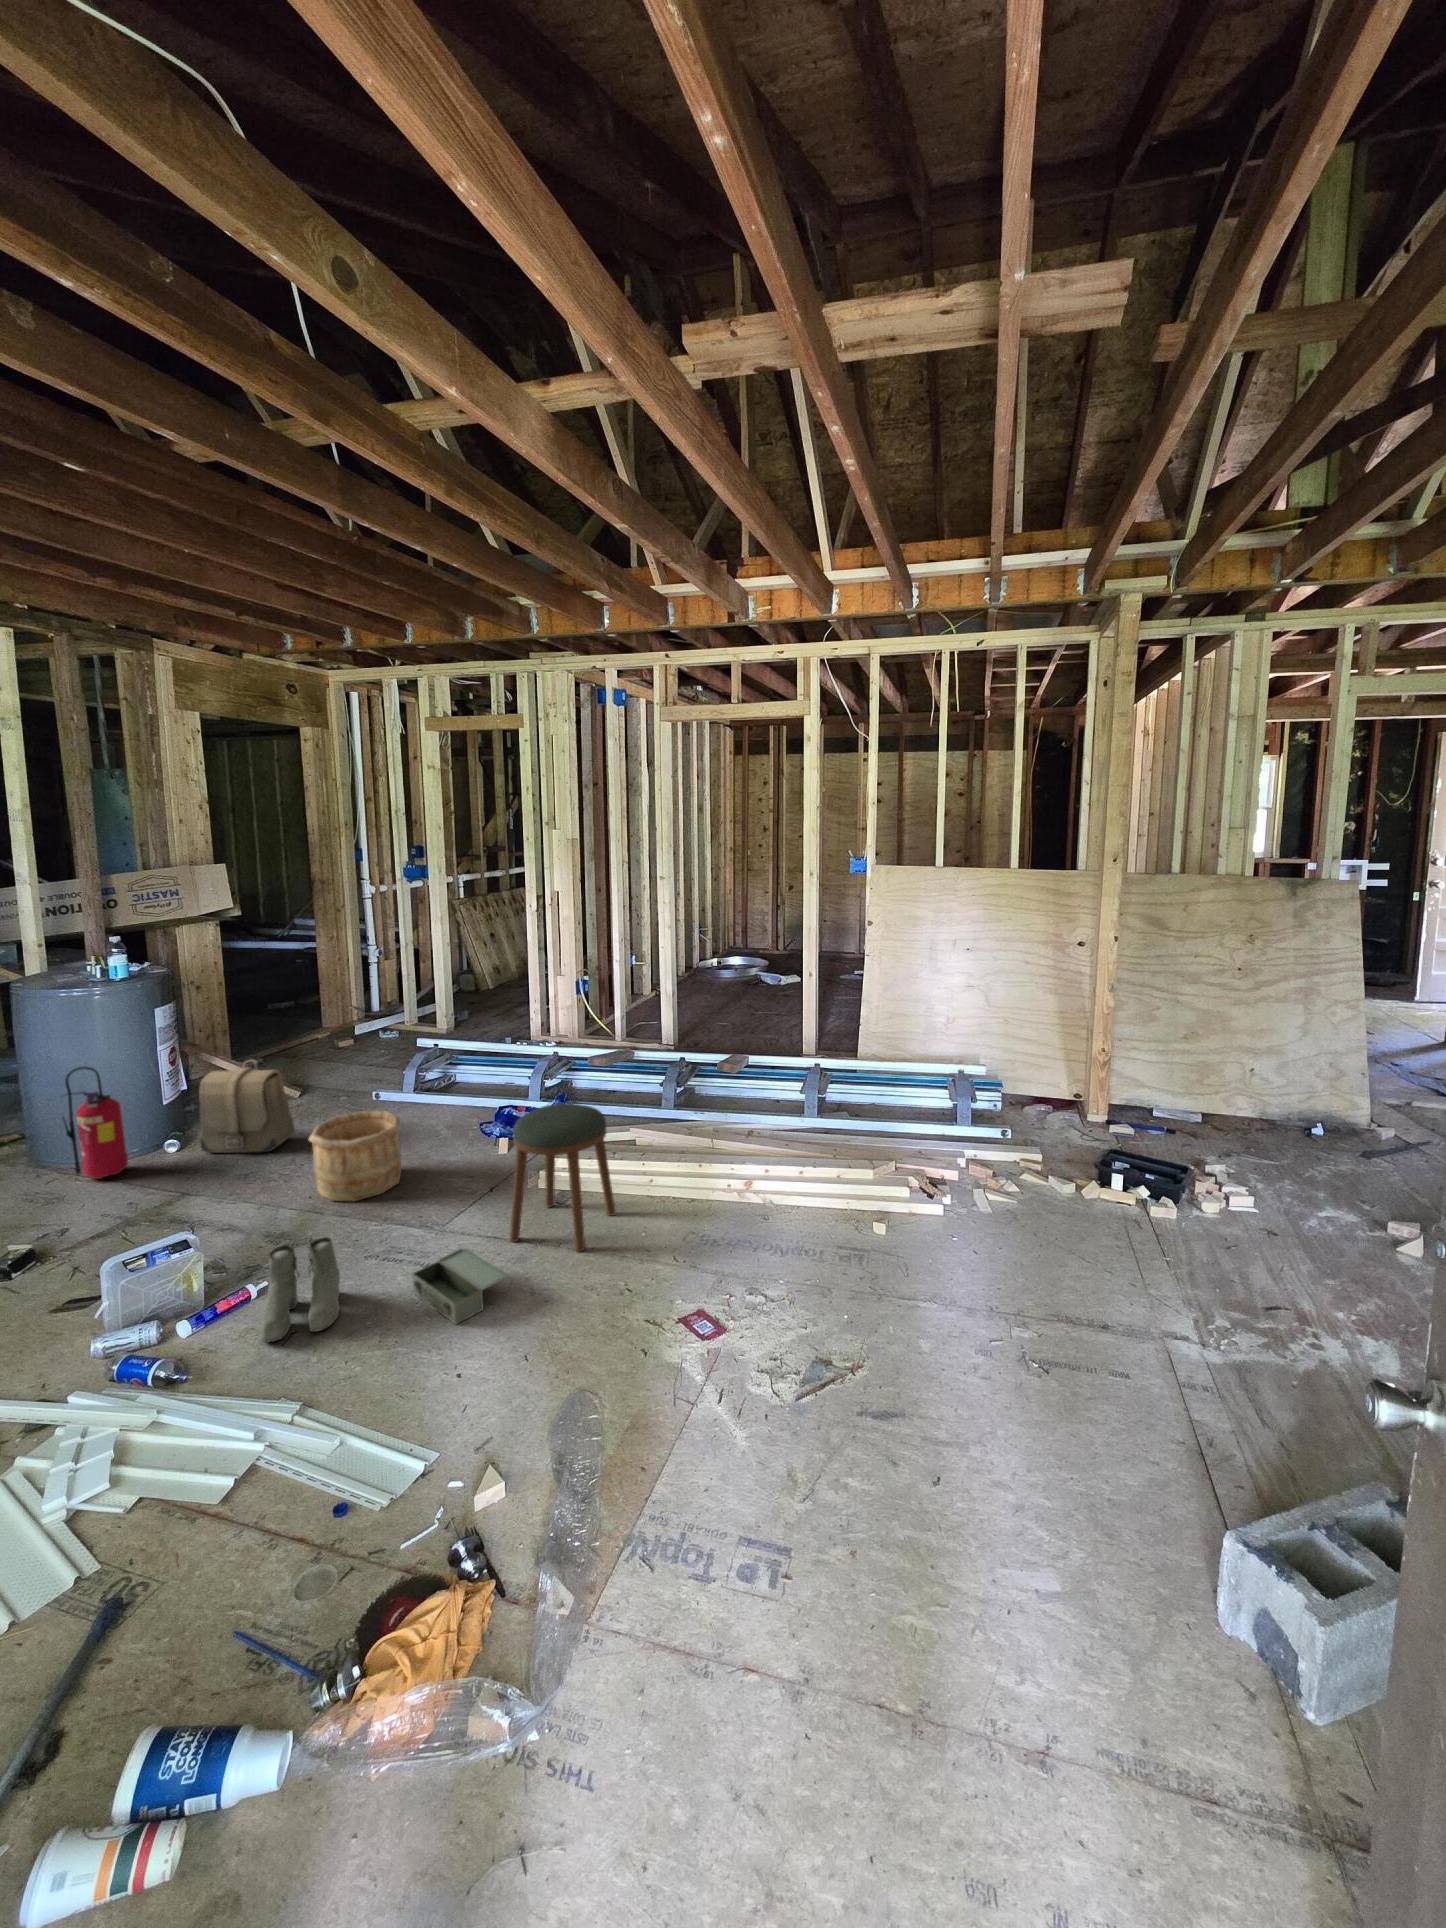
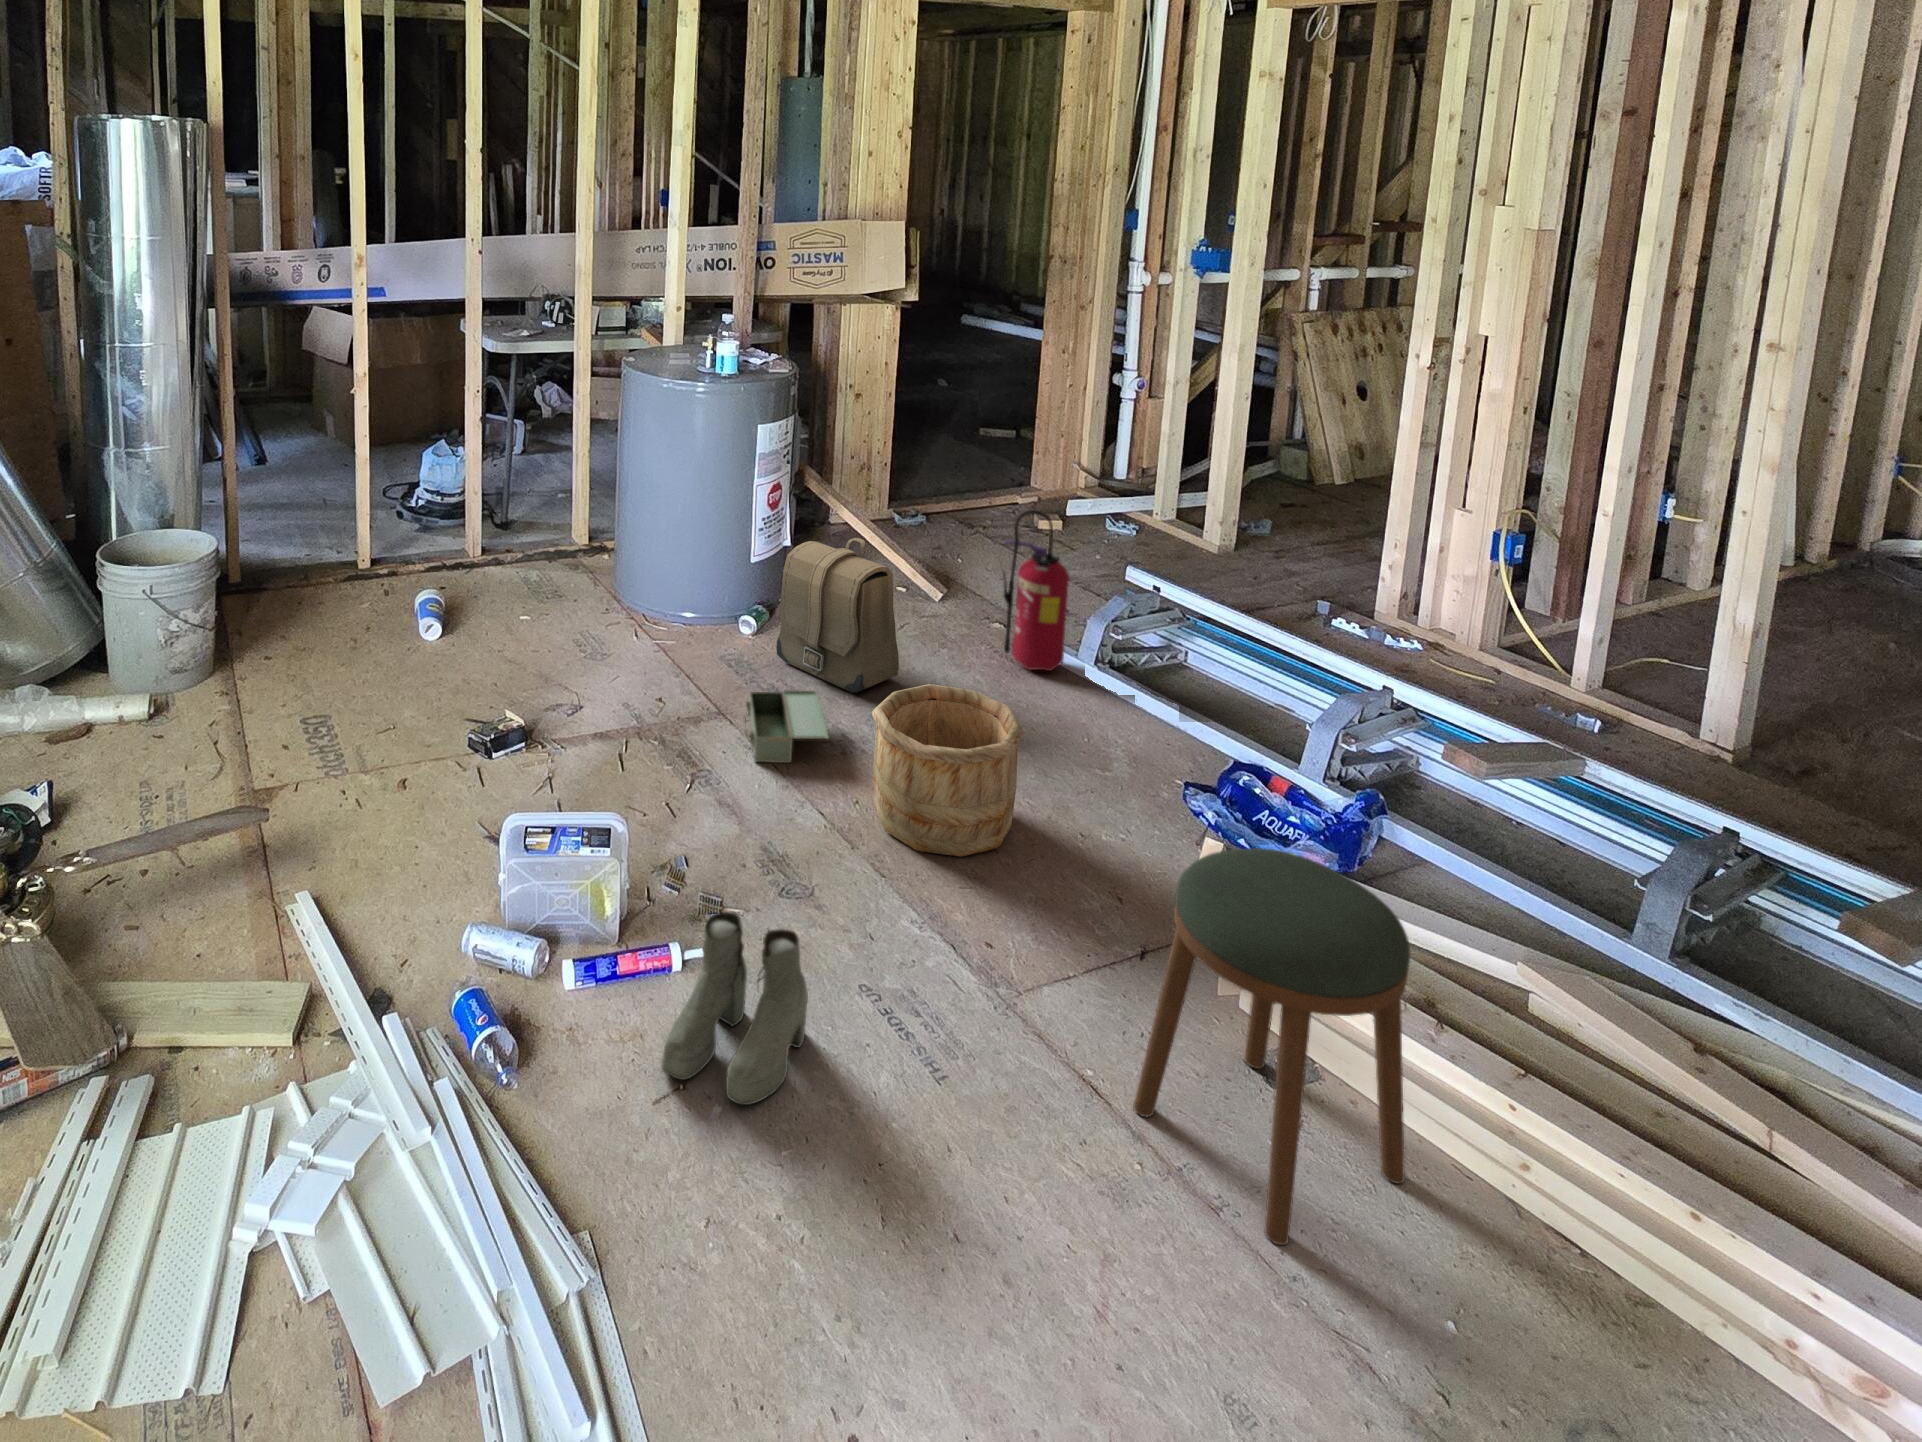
fire extinguisher: present [60,1067,128,1179] -> present [1003,510,1069,671]
toolbox: present [412,1249,507,1325] -> present [743,691,828,763]

